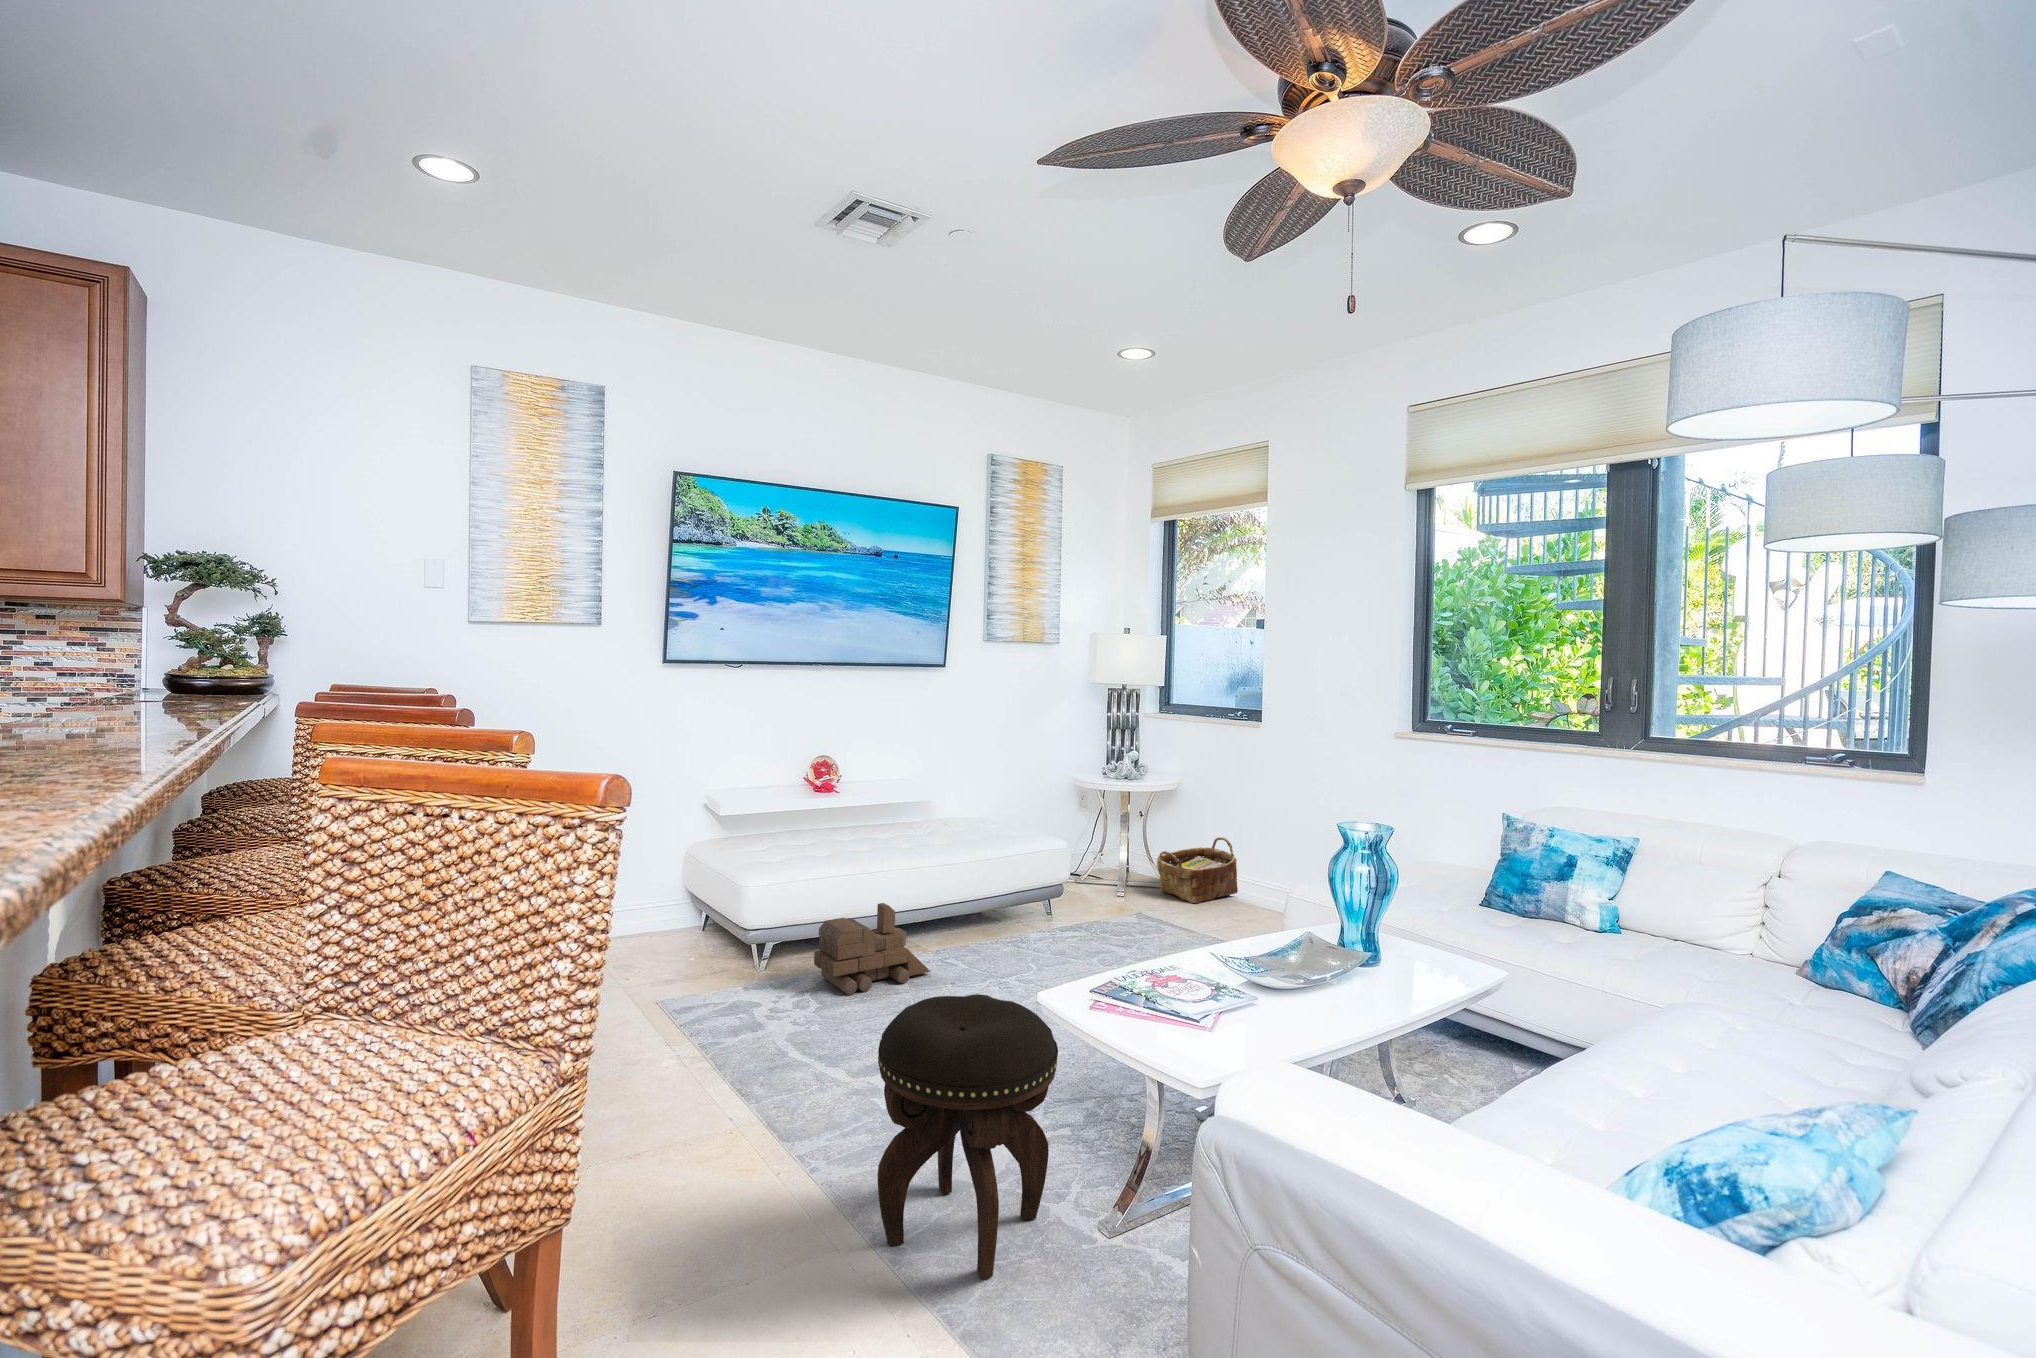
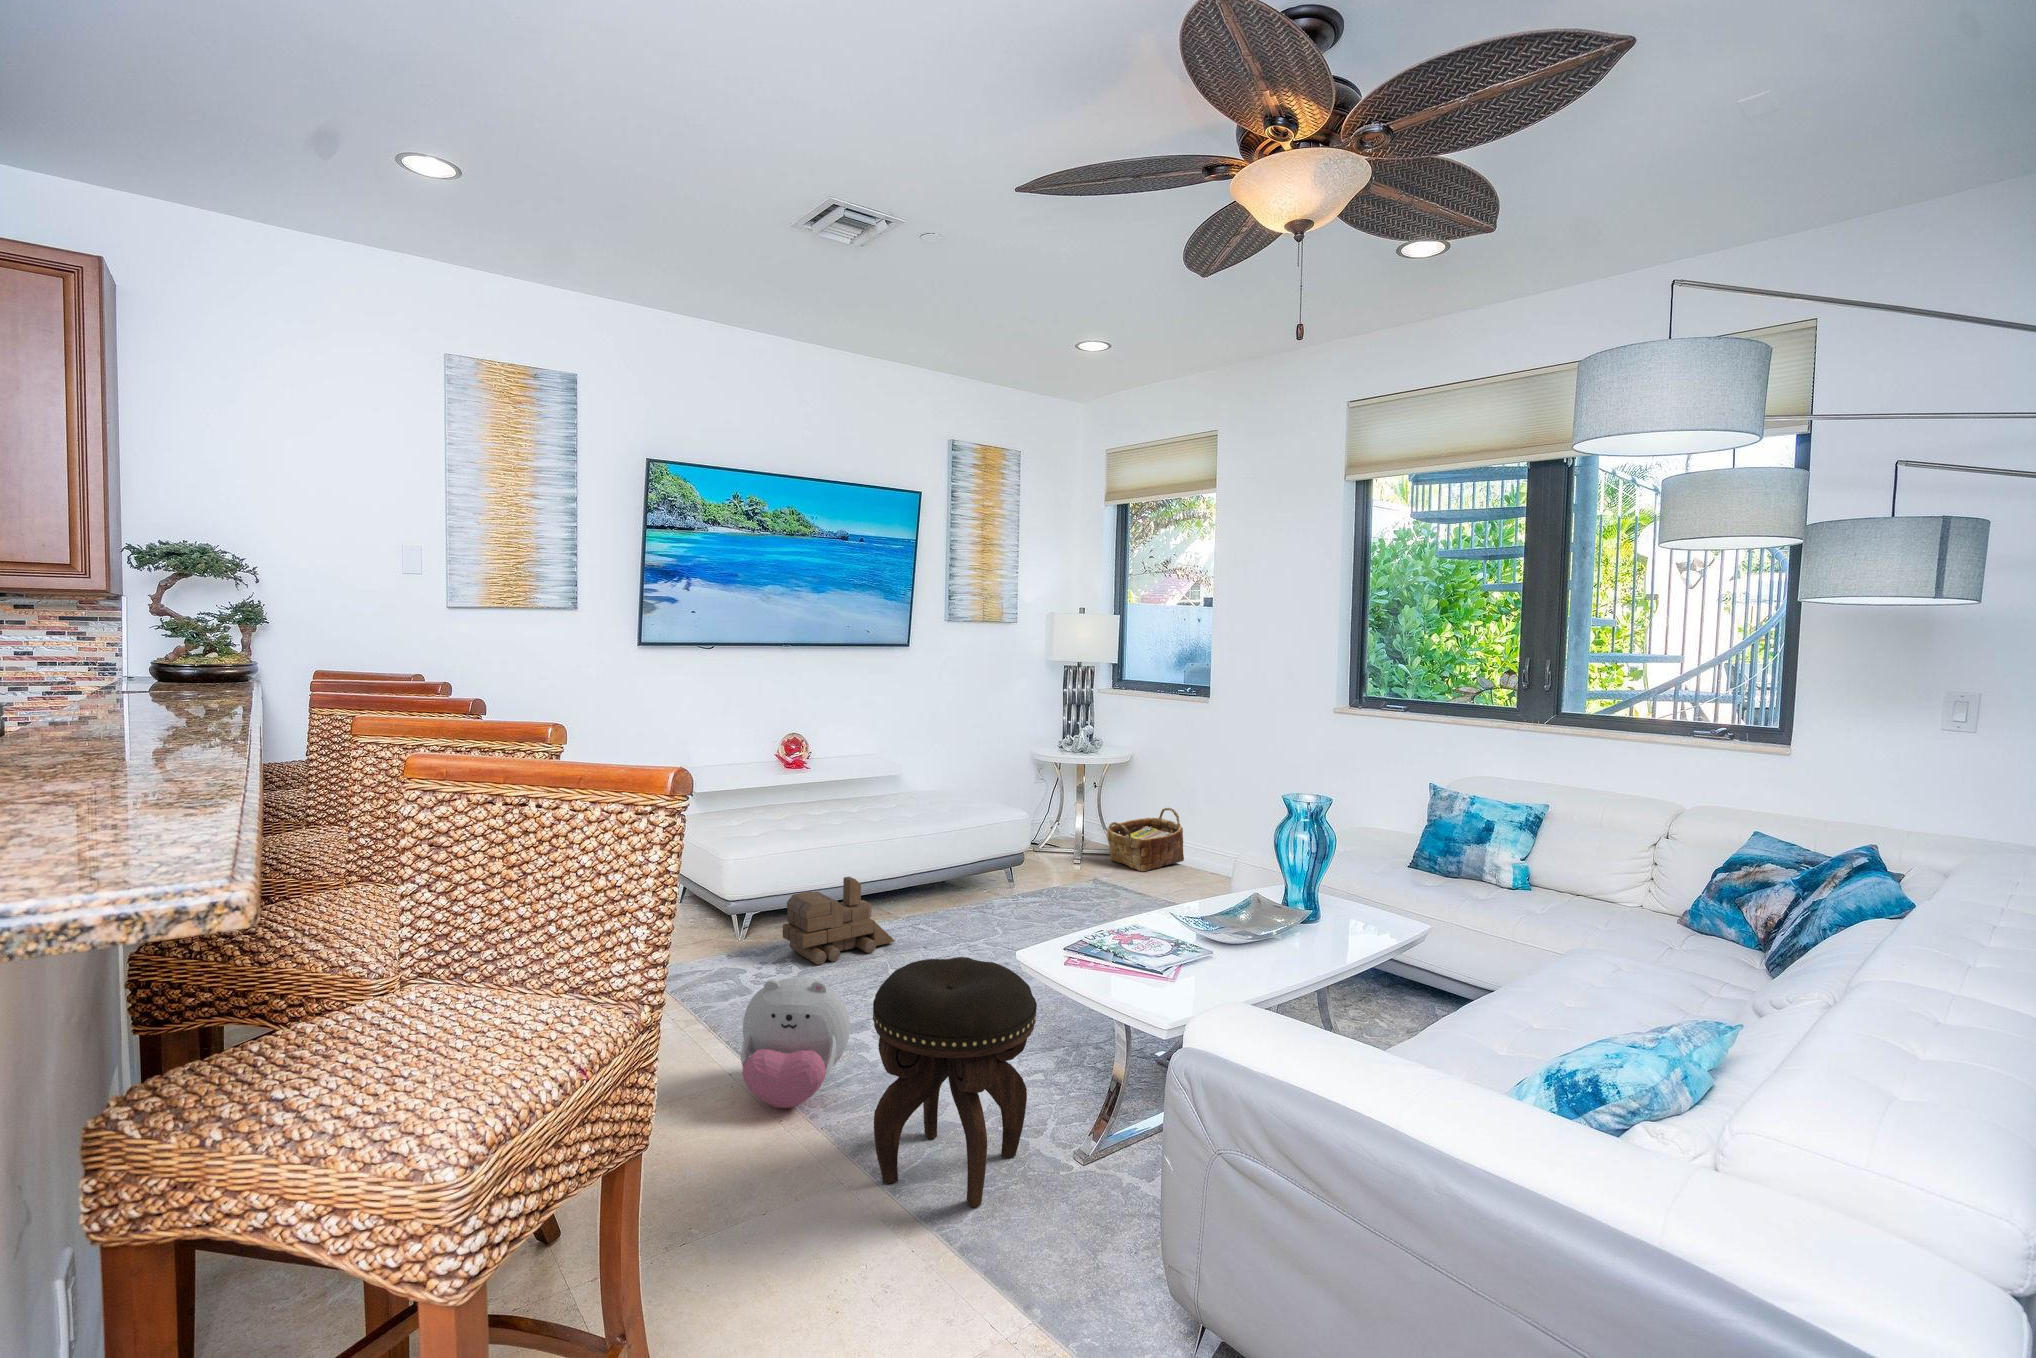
plush toy: none [748,1010,866,1153] -> present [741,977,850,1108]

